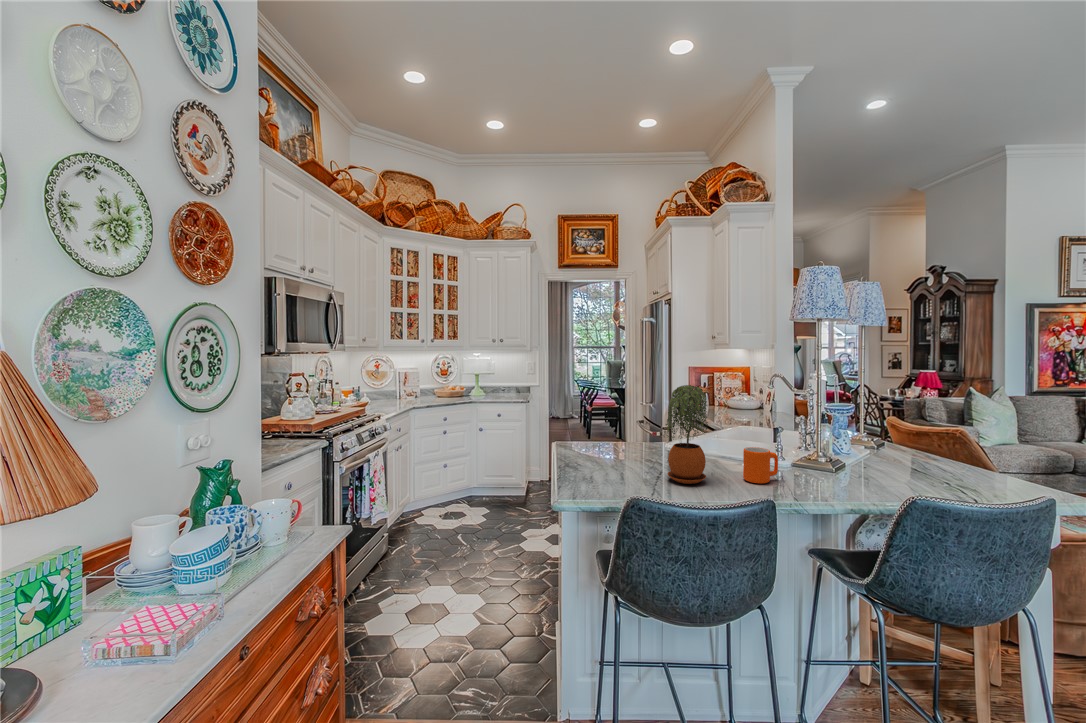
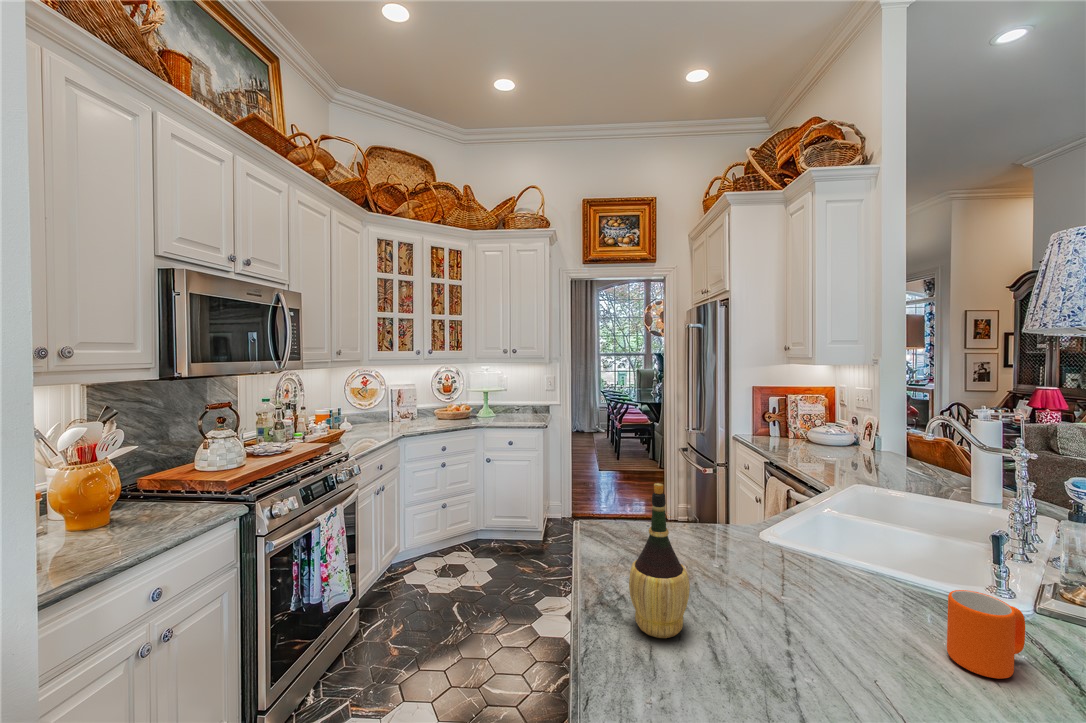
potted plant: present [663,385,708,484] -> none [784,464,881,674]
wine bottle: none [586,397,618,477] -> present [629,483,690,638]

